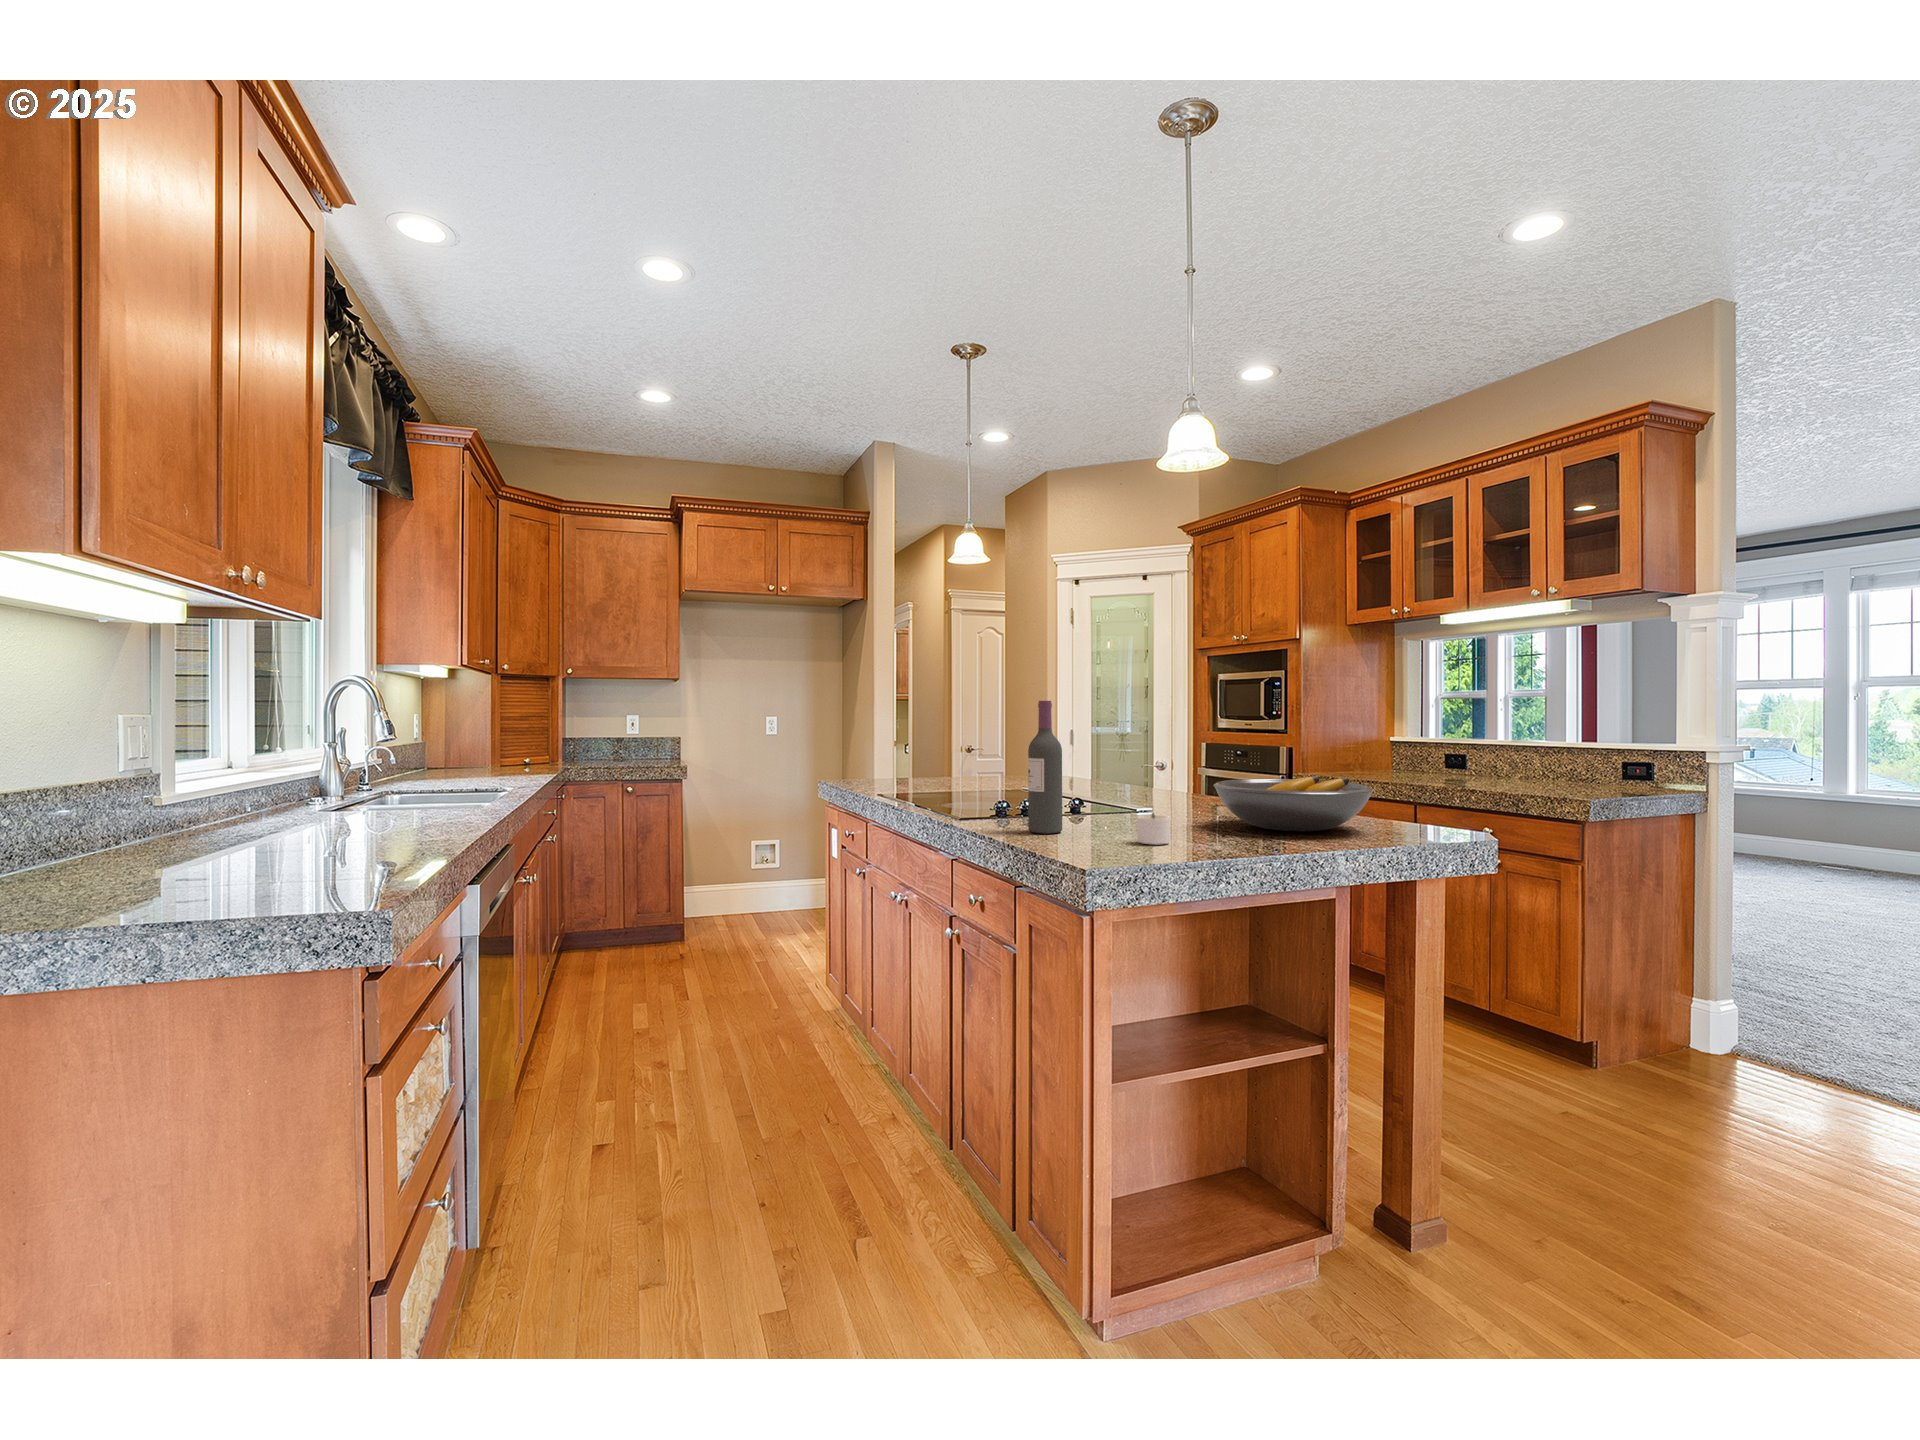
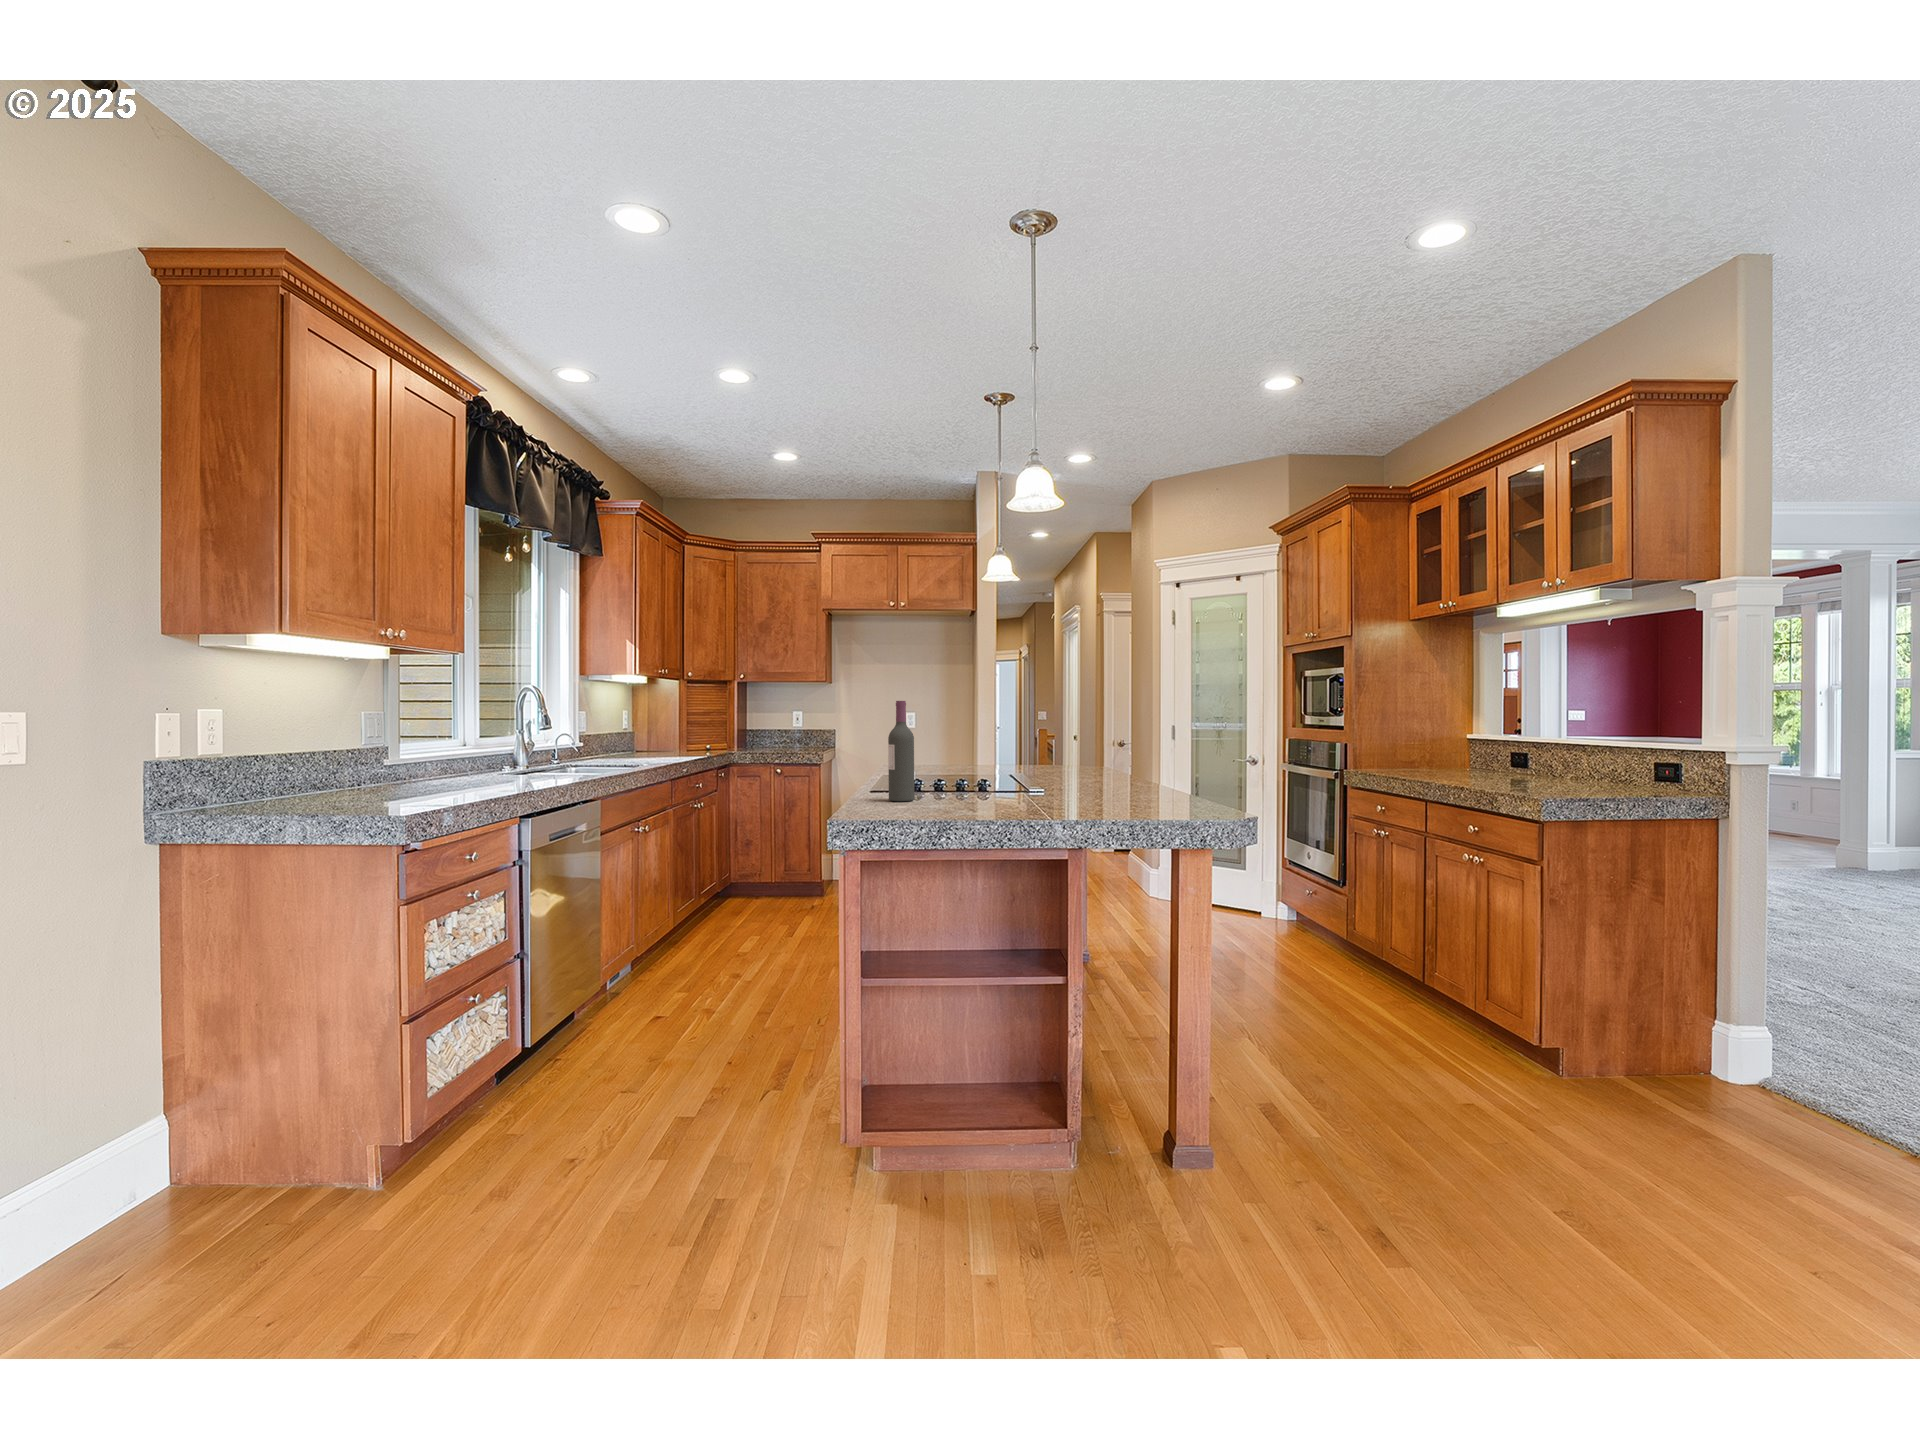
fruit bowl: present [1214,776,1373,832] -> none [1030,761,1151,806]
candle: present [1137,814,1170,844] -> none [935,786,965,811]

